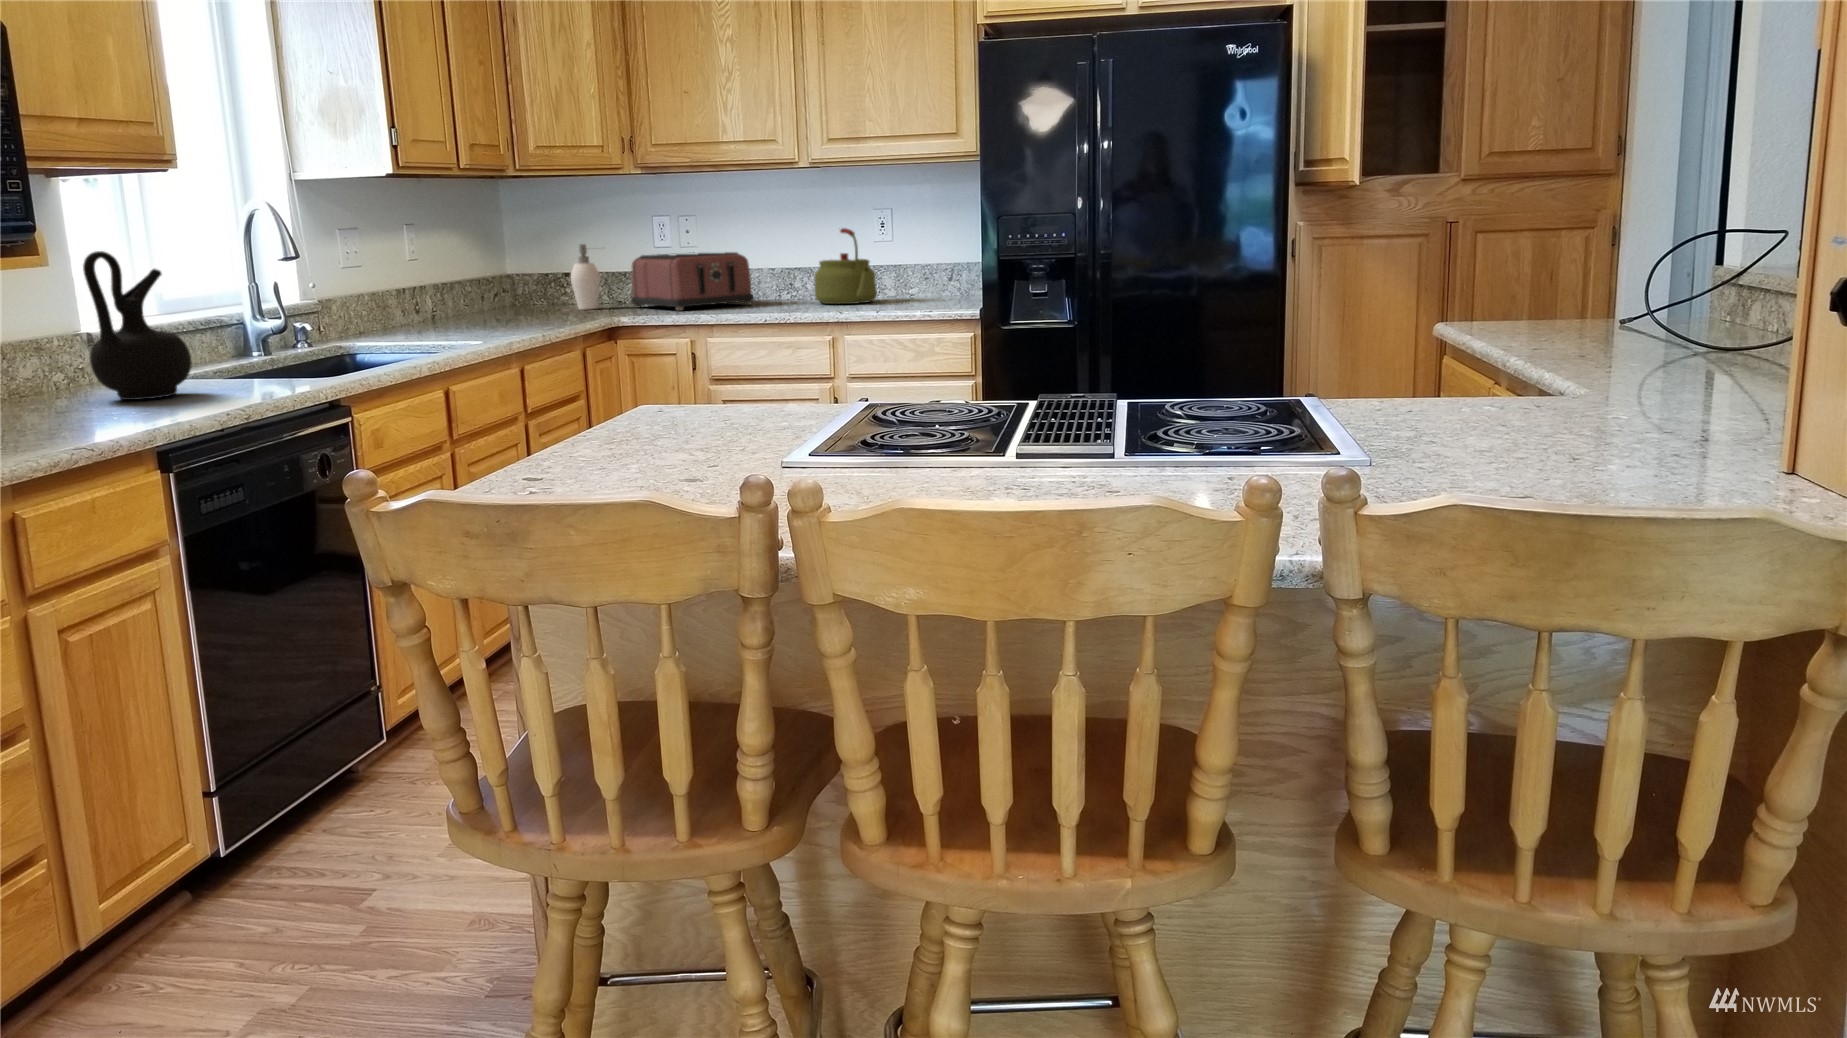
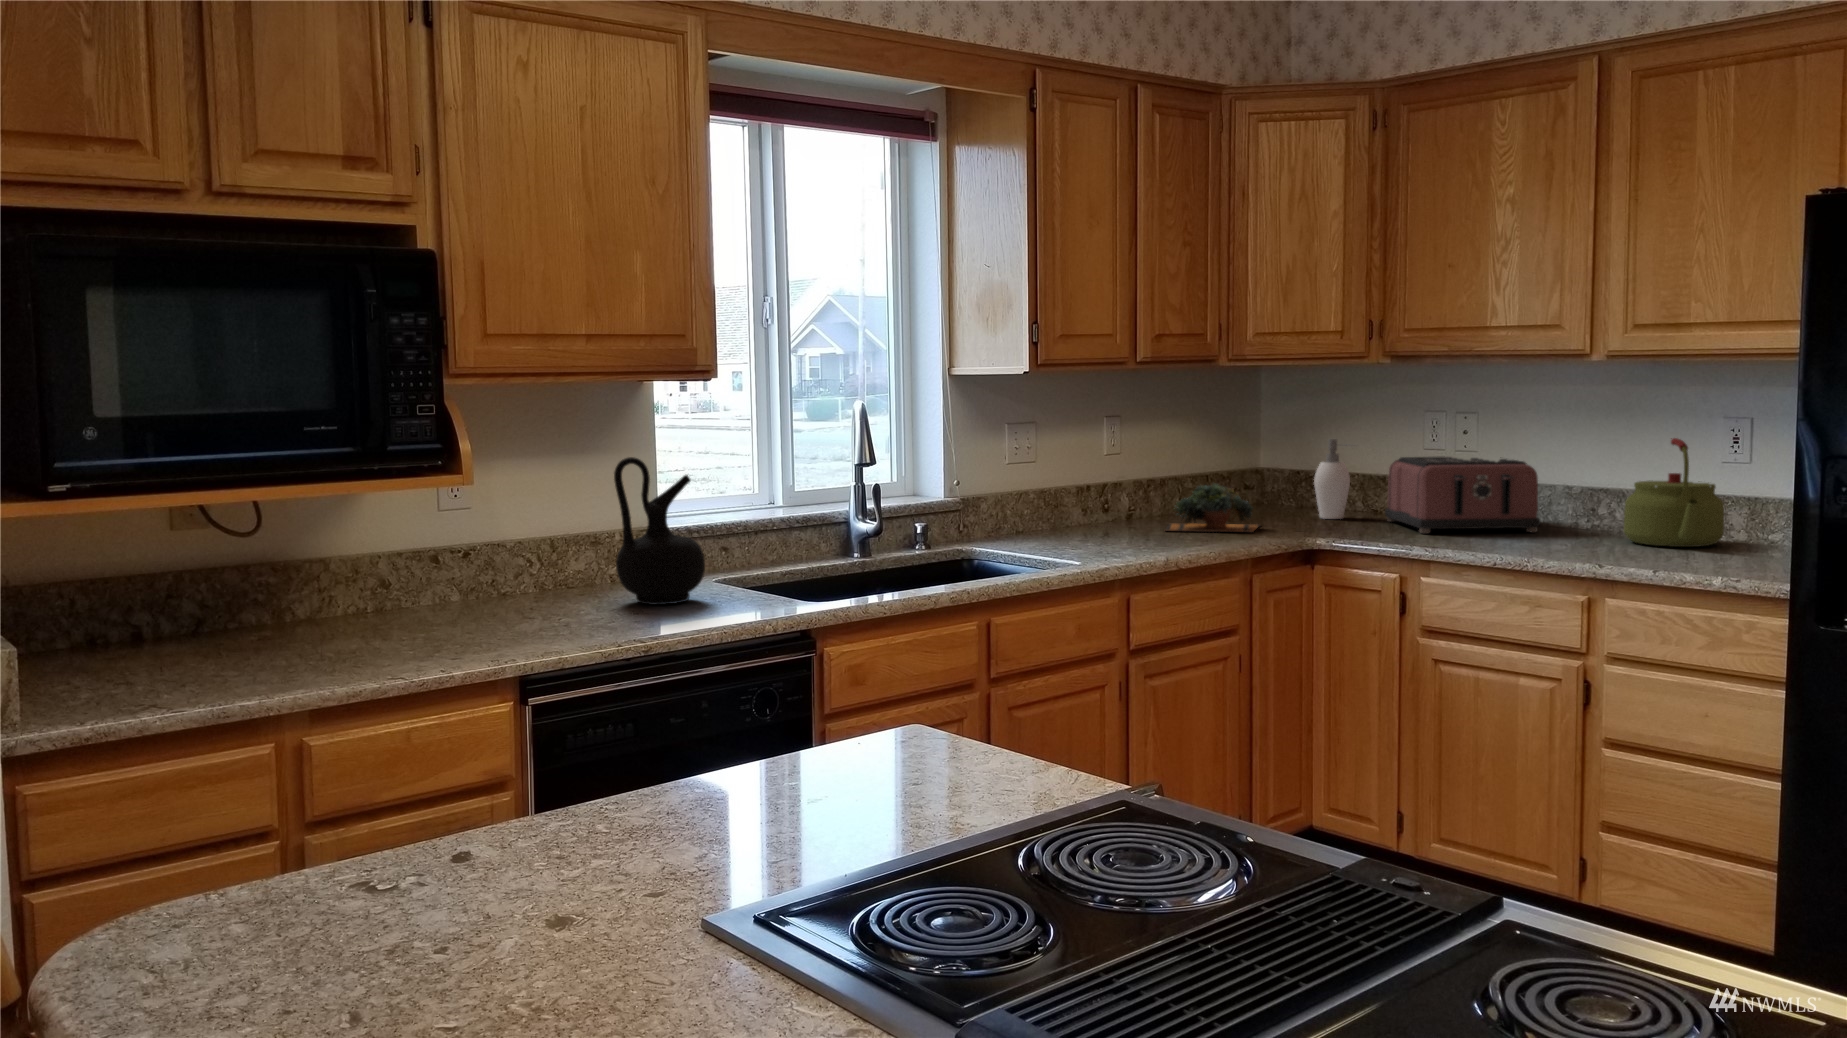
succulent plant: none [470,282,554,324] -> present [1166,484,1260,532]

